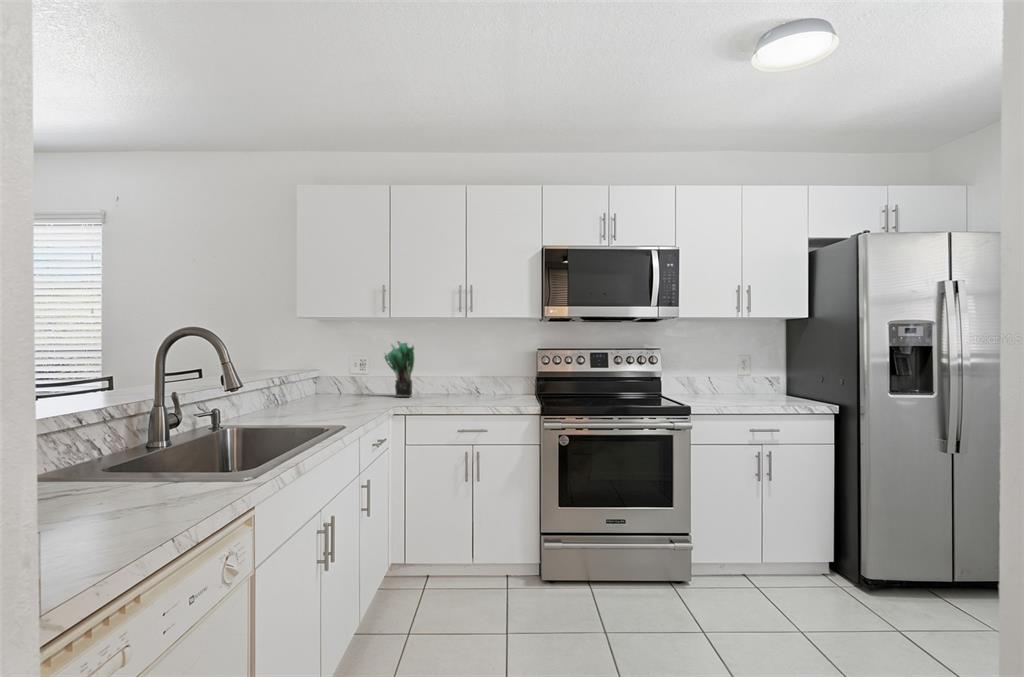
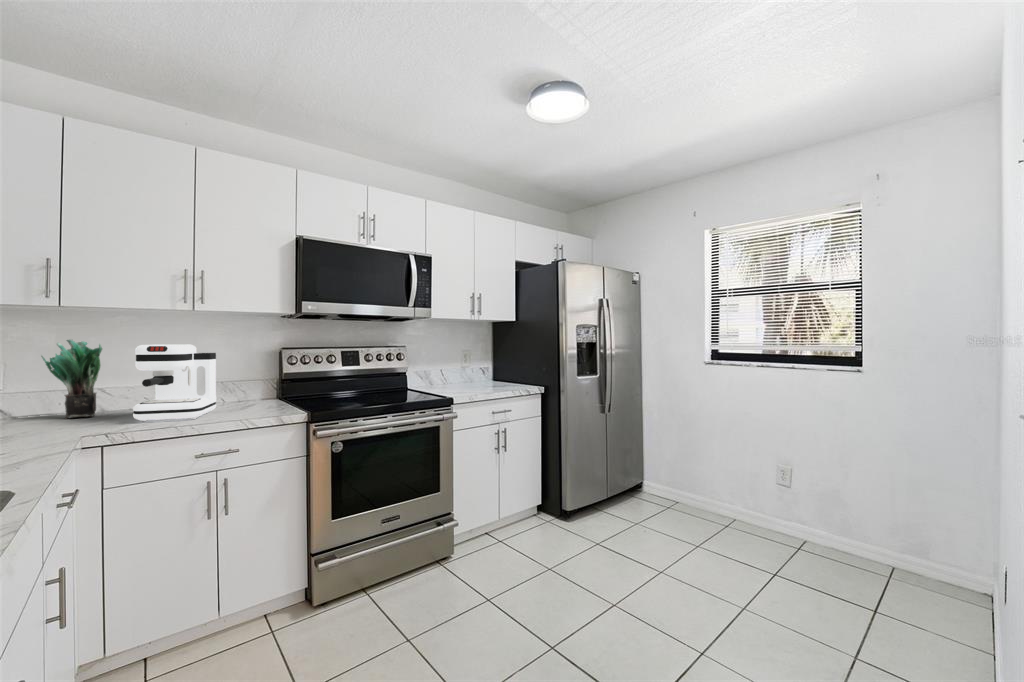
coffee maker: none [426,345,481,404] -> present [133,345,216,421]

